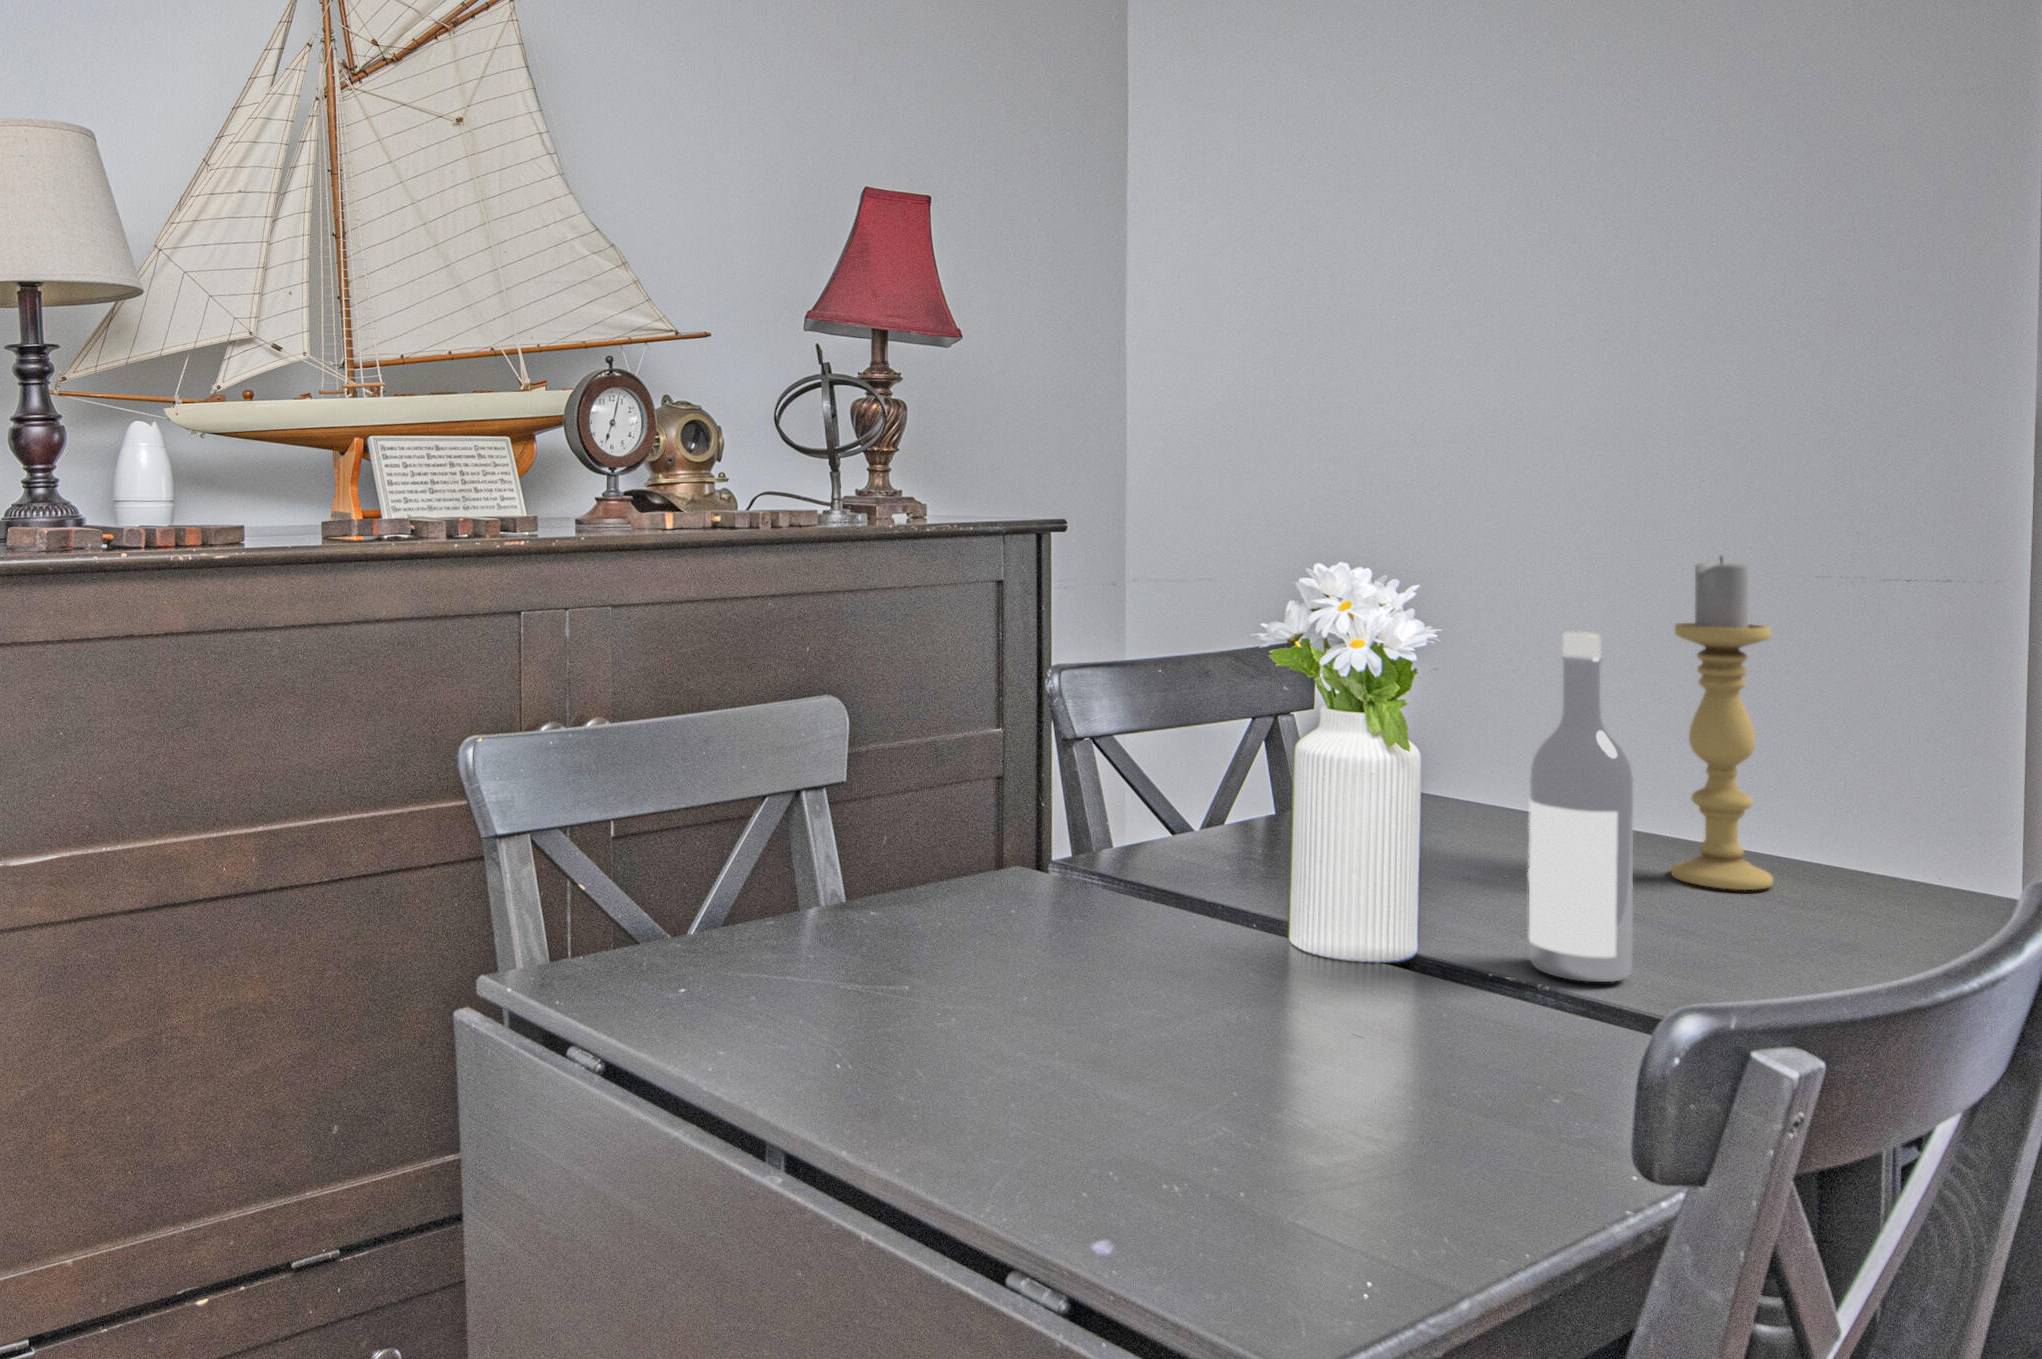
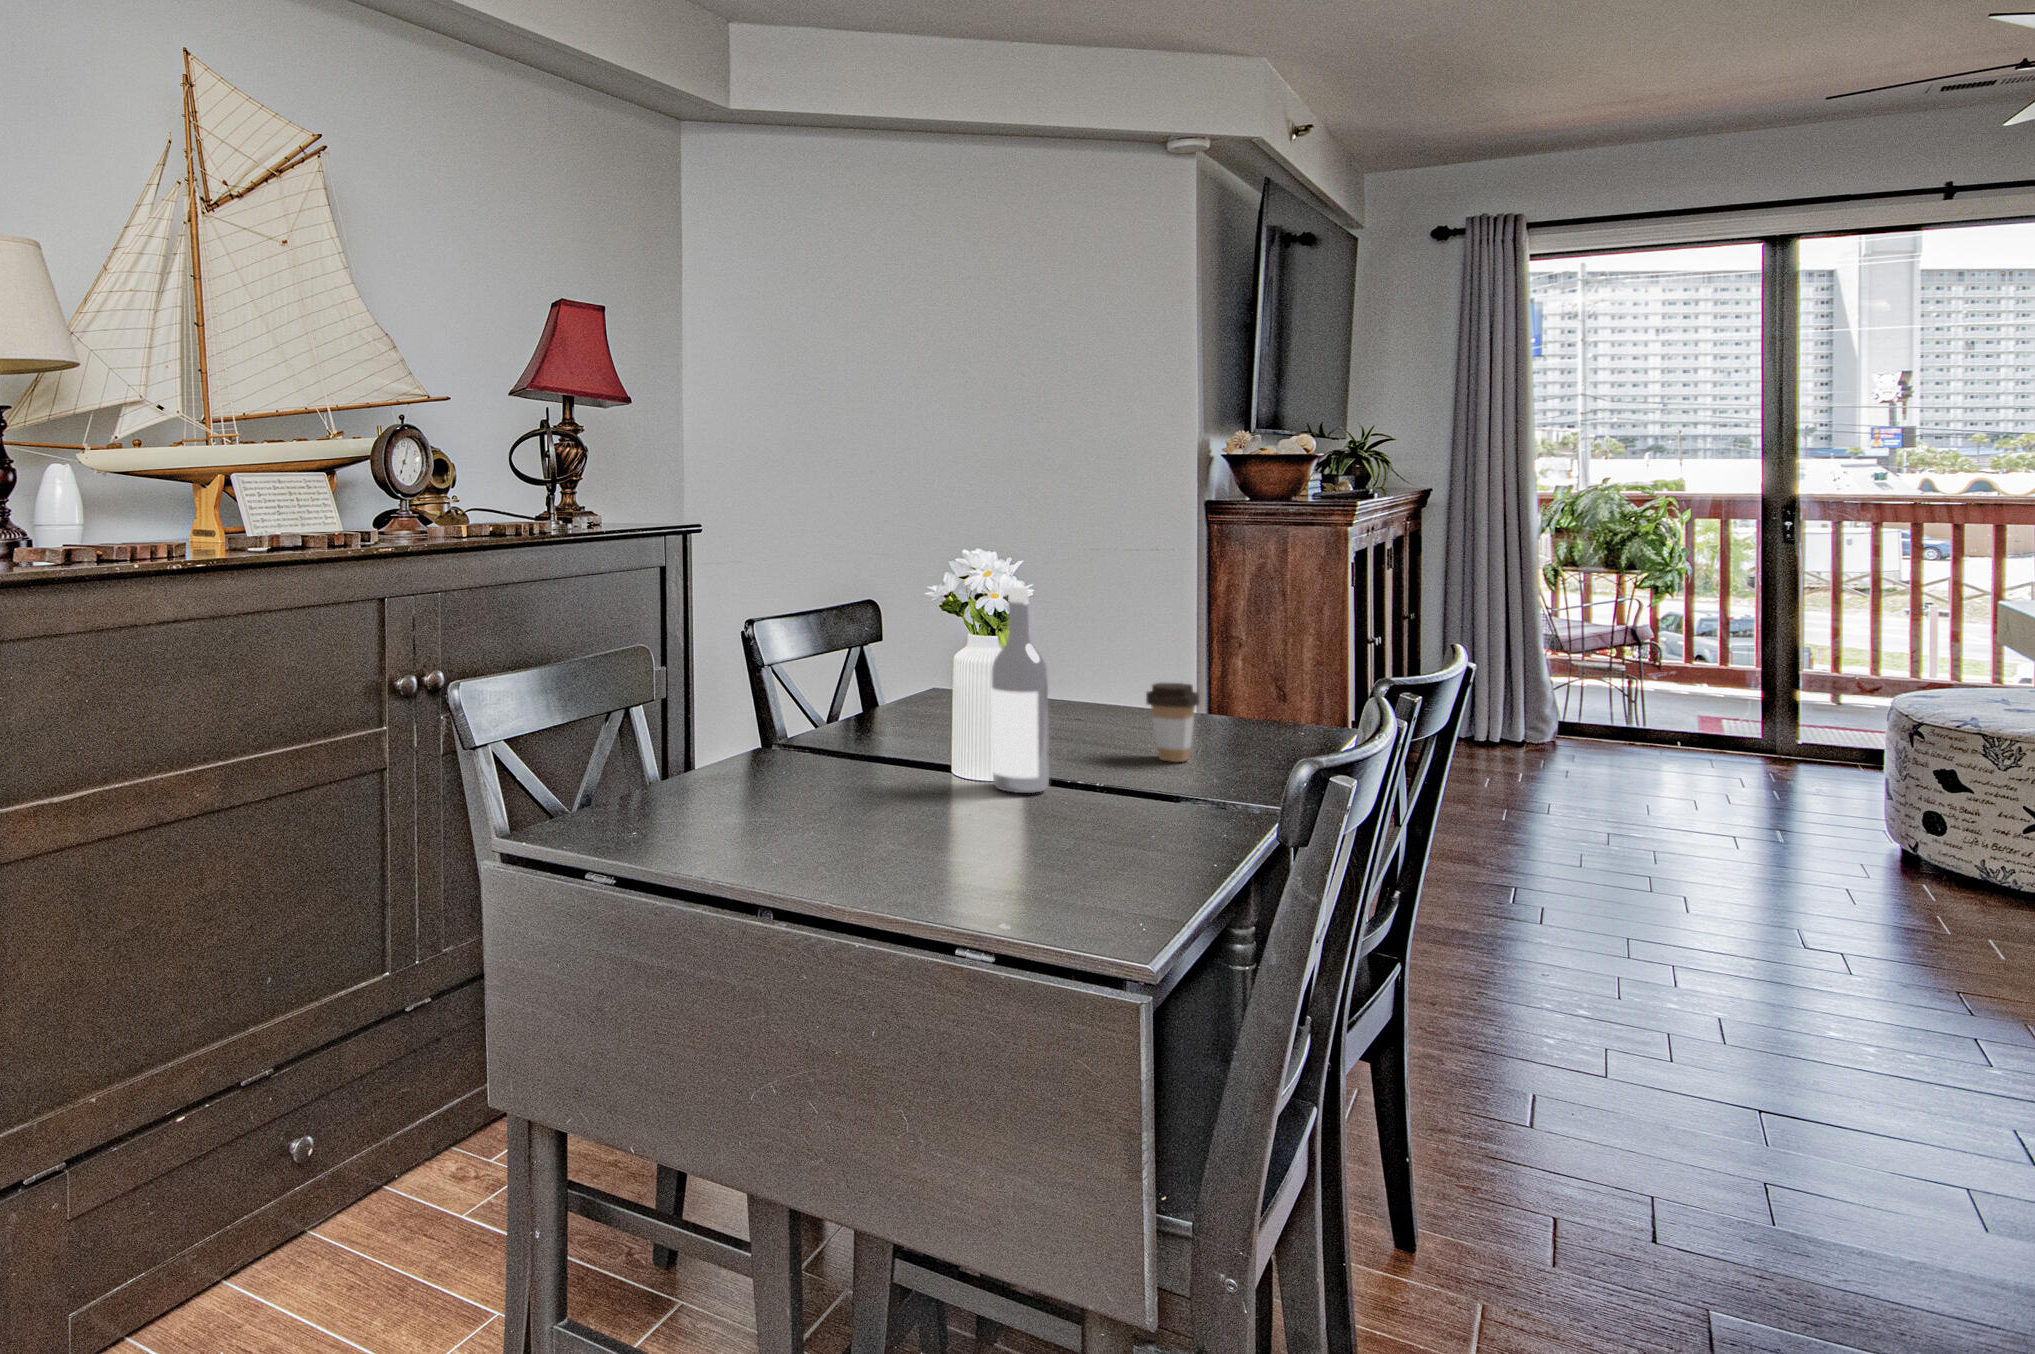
candle holder: present [1671,557,1773,890] -> none [1089,538,1147,741]
coffee cup: none [1787,799,1891,936] -> present [1146,683,1199,762]

